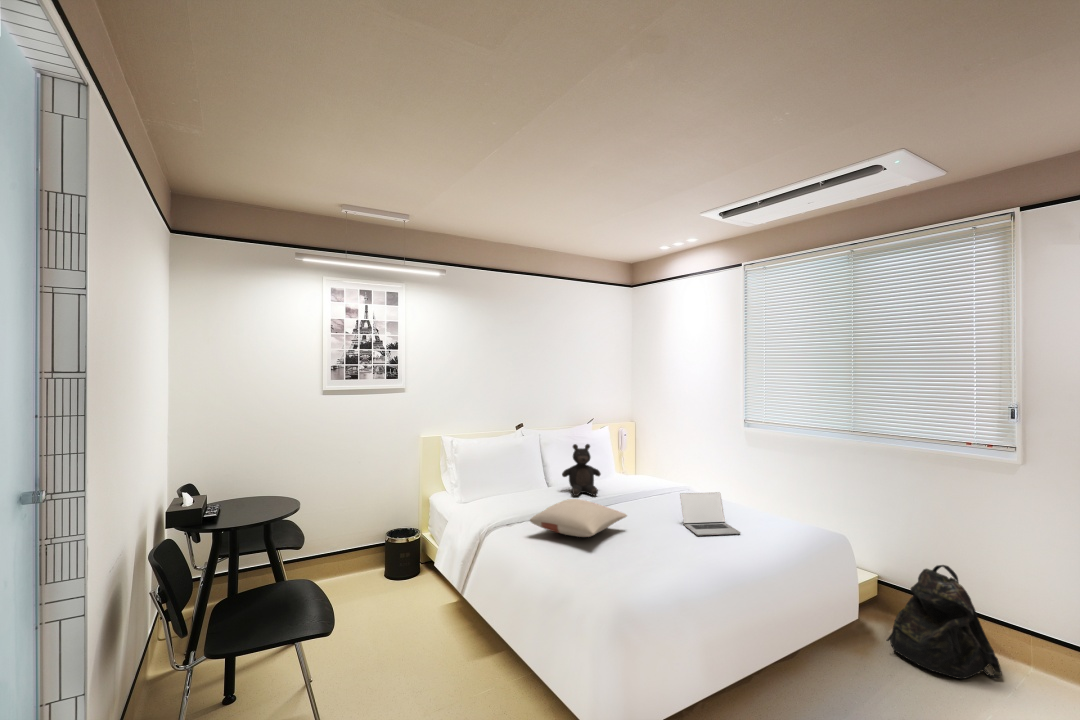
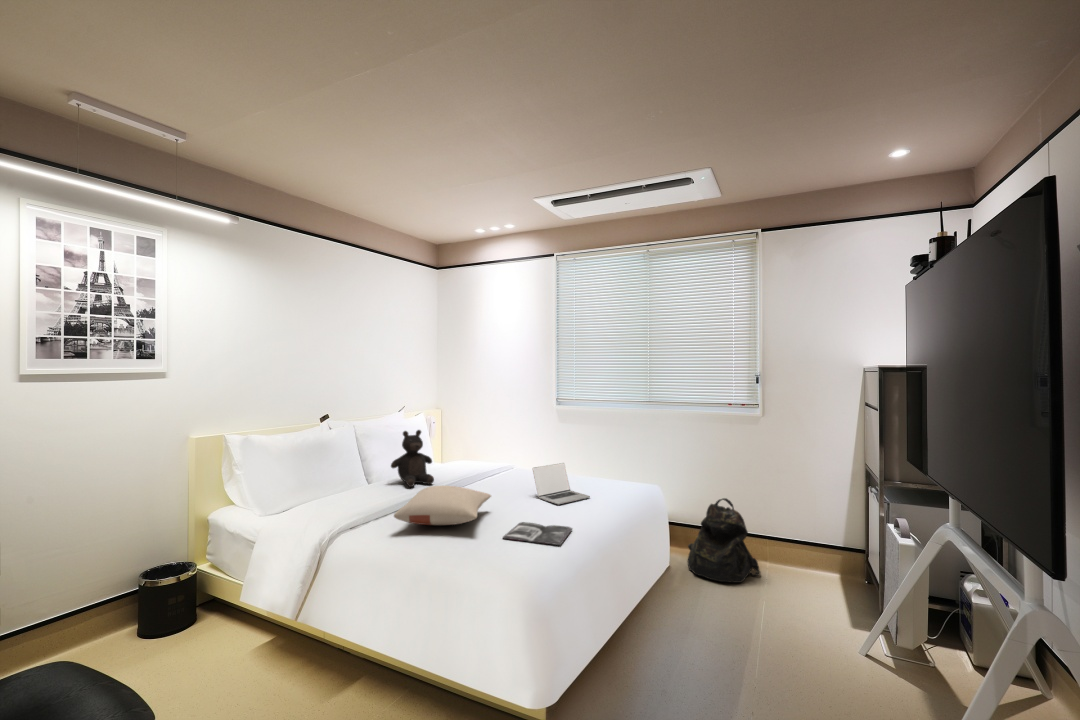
magazine: none [614,546,689,576] -> present [503,522,572,545]

